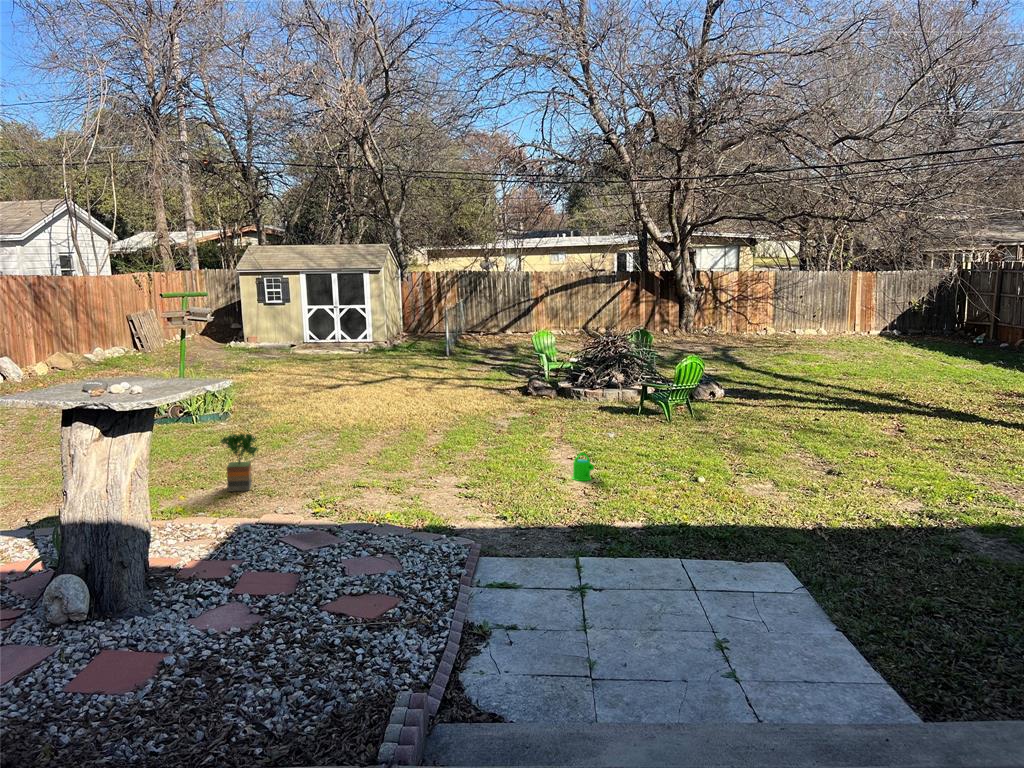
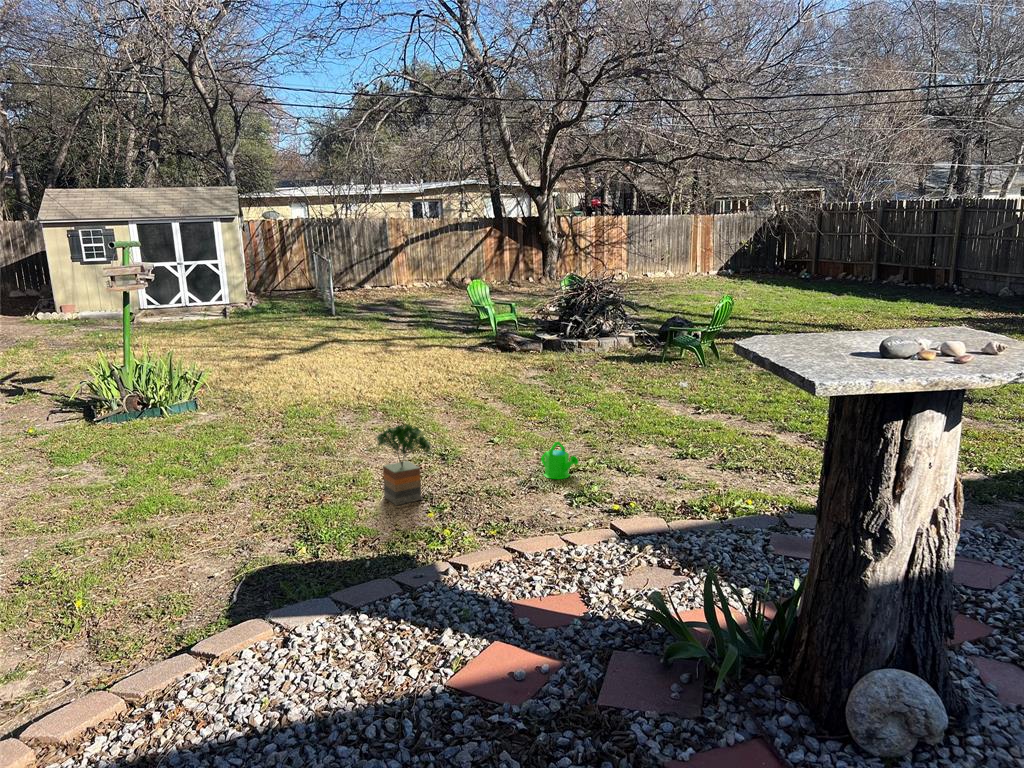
watering can: present [572,452,594,481] -> present [541,442,578,479]

